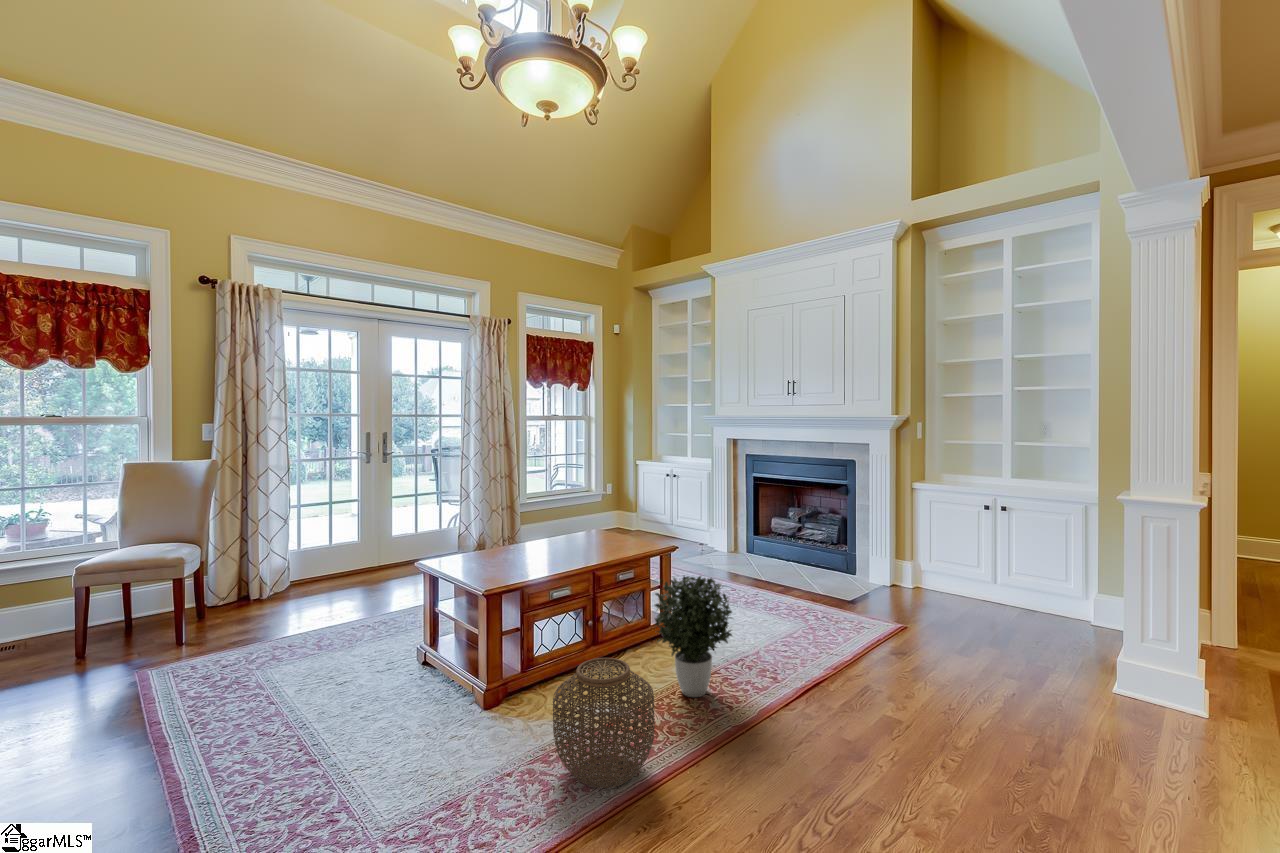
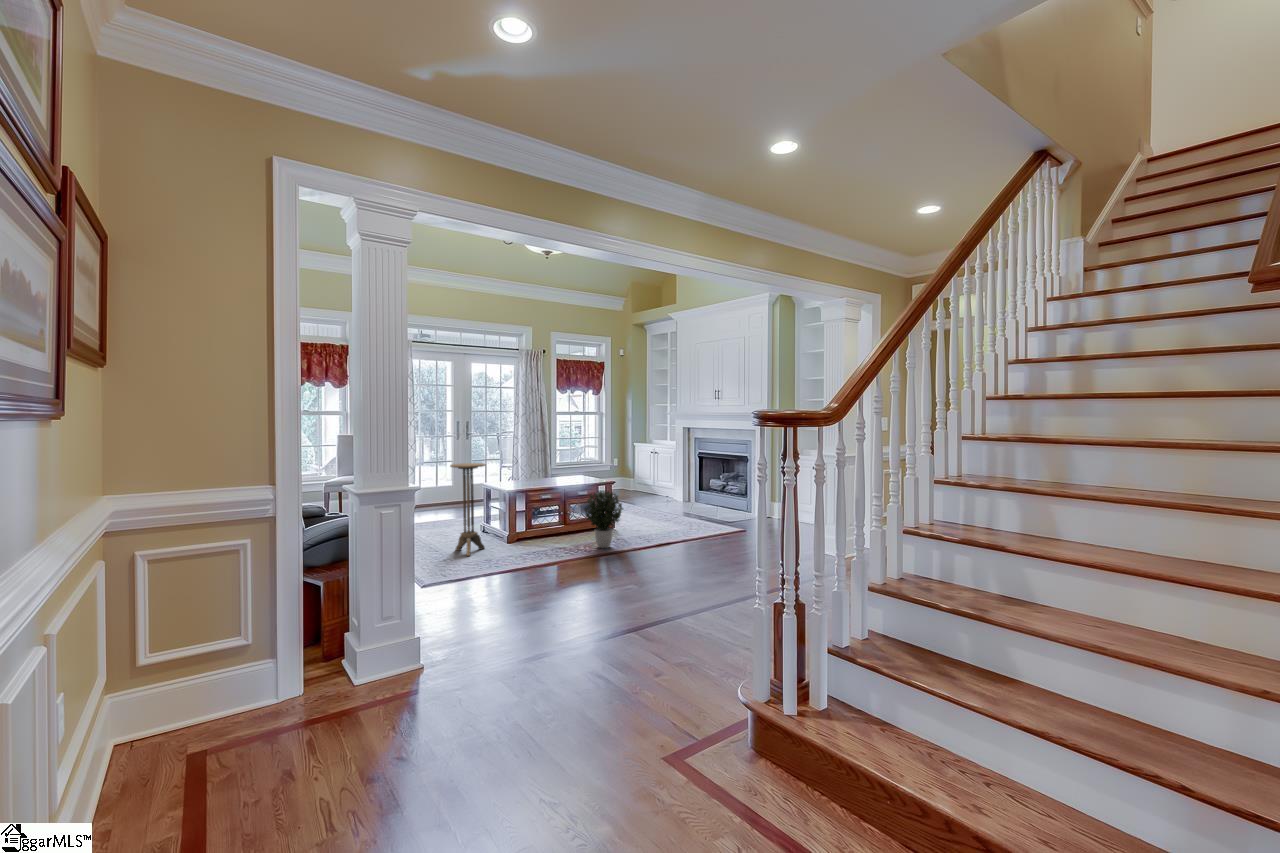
side table: none [358,529,444,759] -> present [450,463,486,556]
woven basket: present [553,658,655,788] -> none [525,516,568,565]

